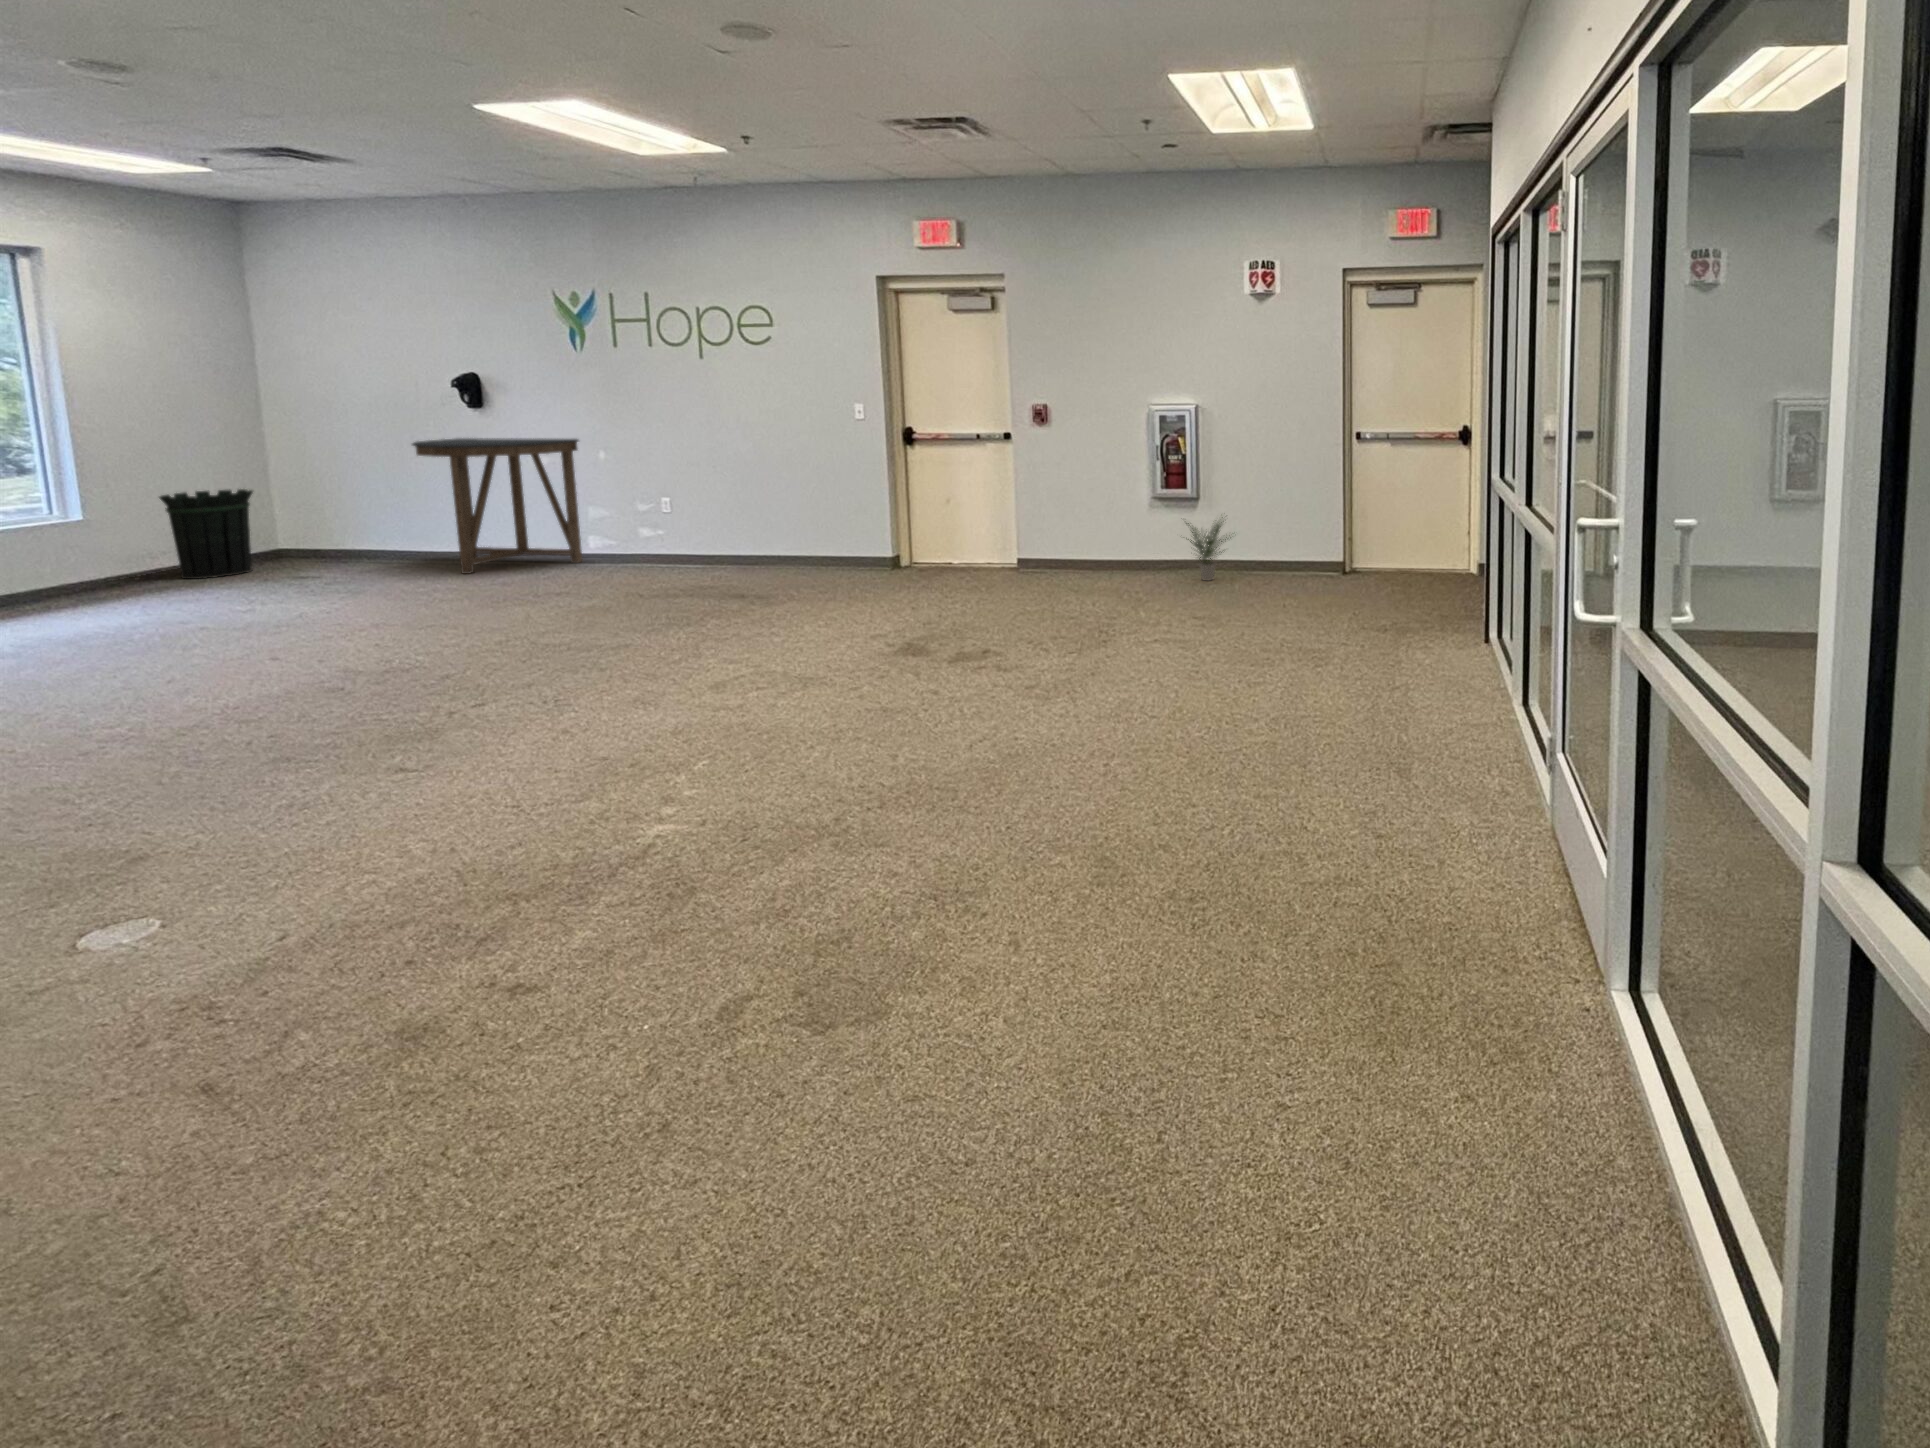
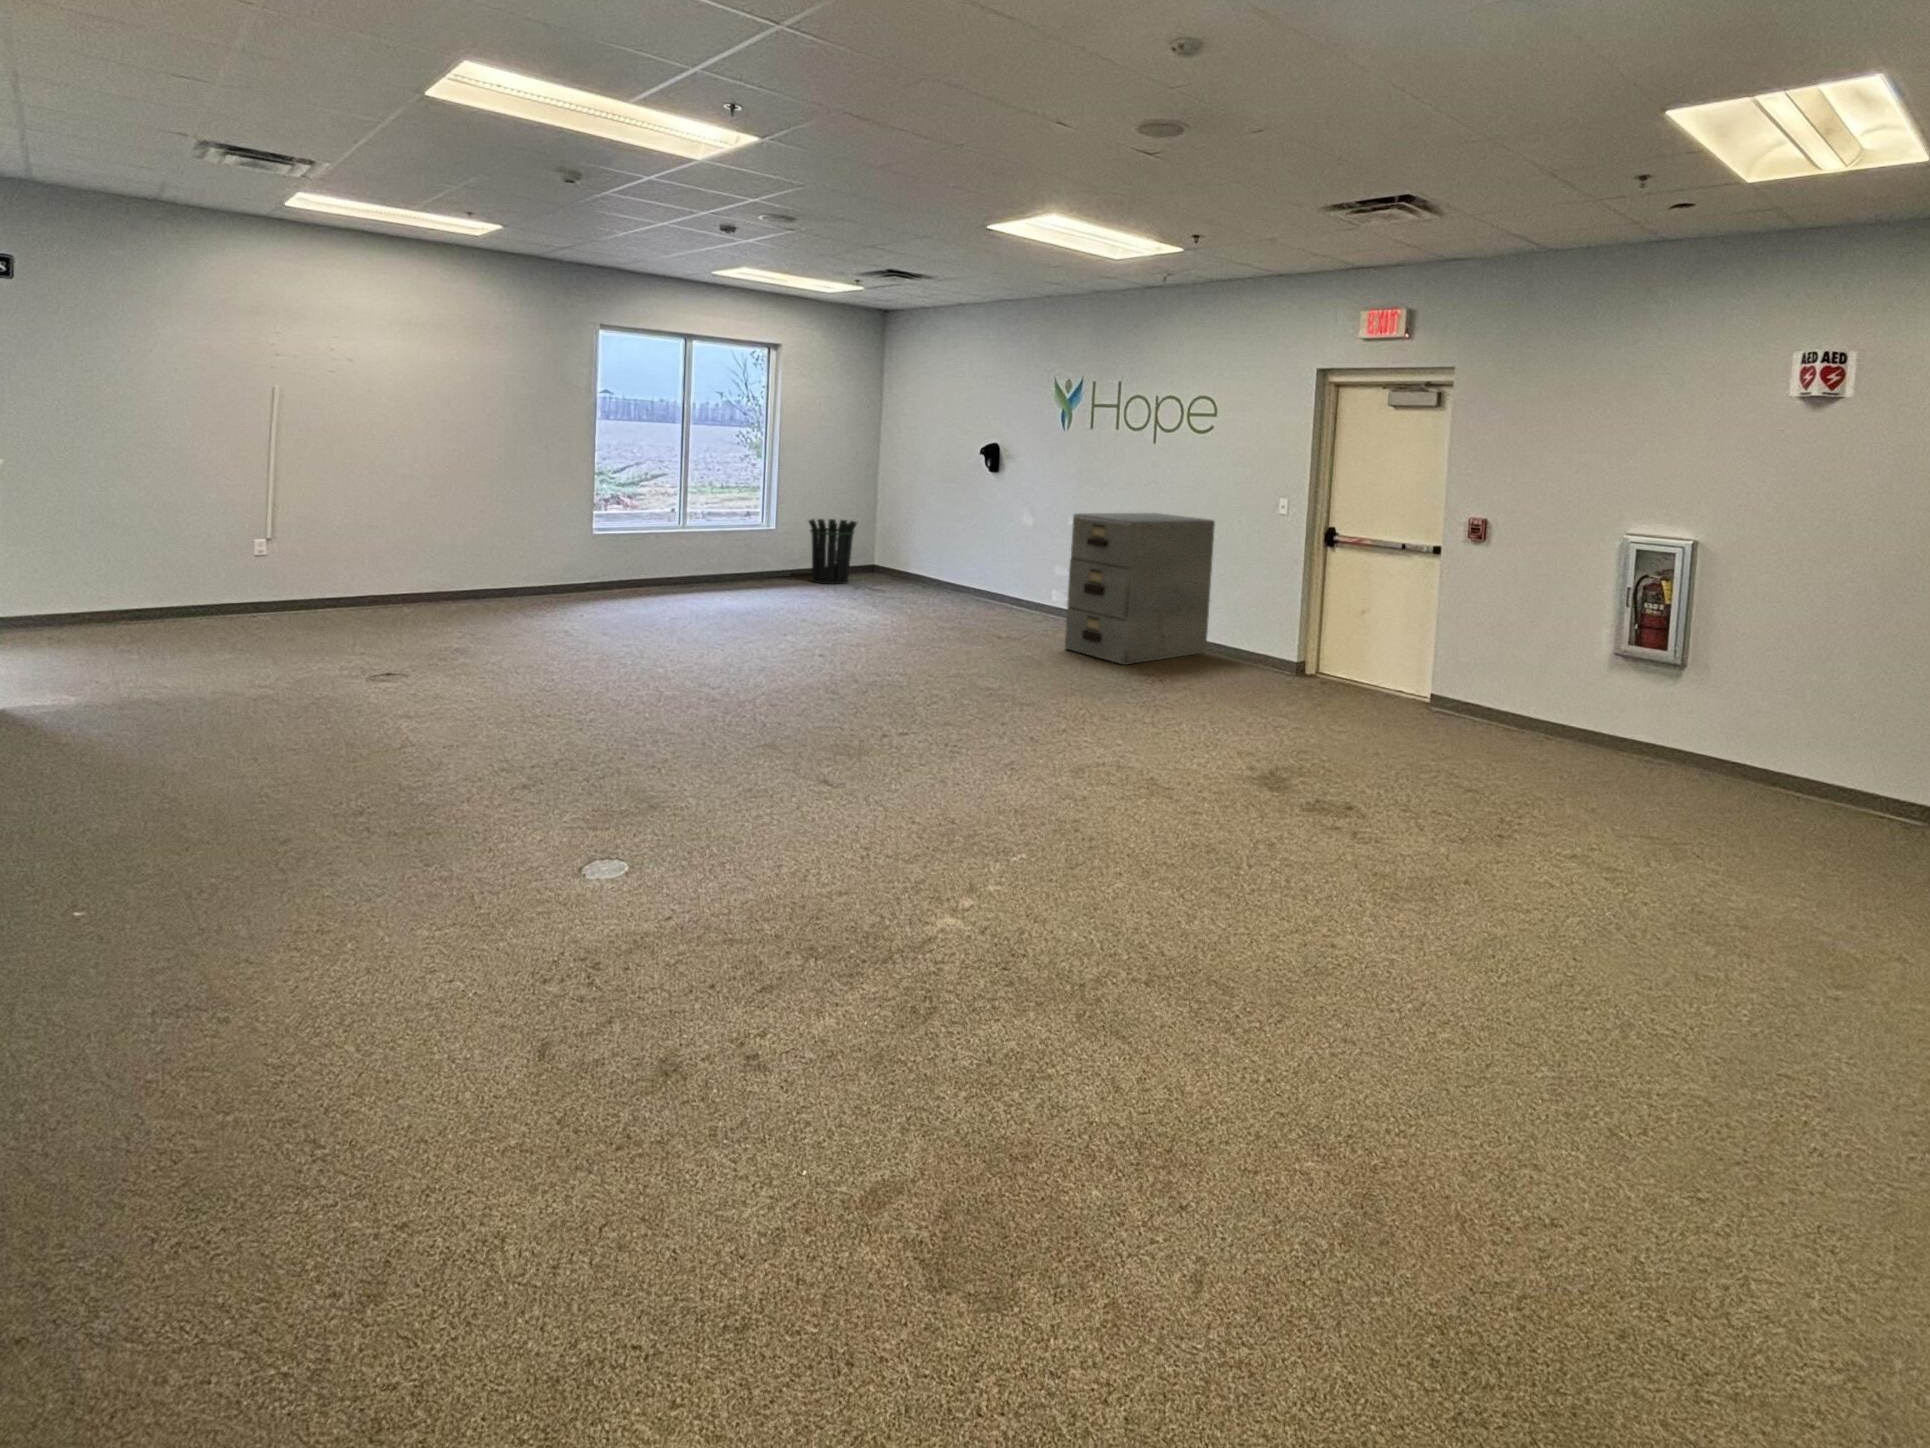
filing cabinet: none [620,432,794,589] -> present [1065,513,1215,665]
console table: present [412,438,582,574] -> none [945,497,1055,616]
potted plant: present [1186,517,1231,581] -> none [1642,687,1743,783]

